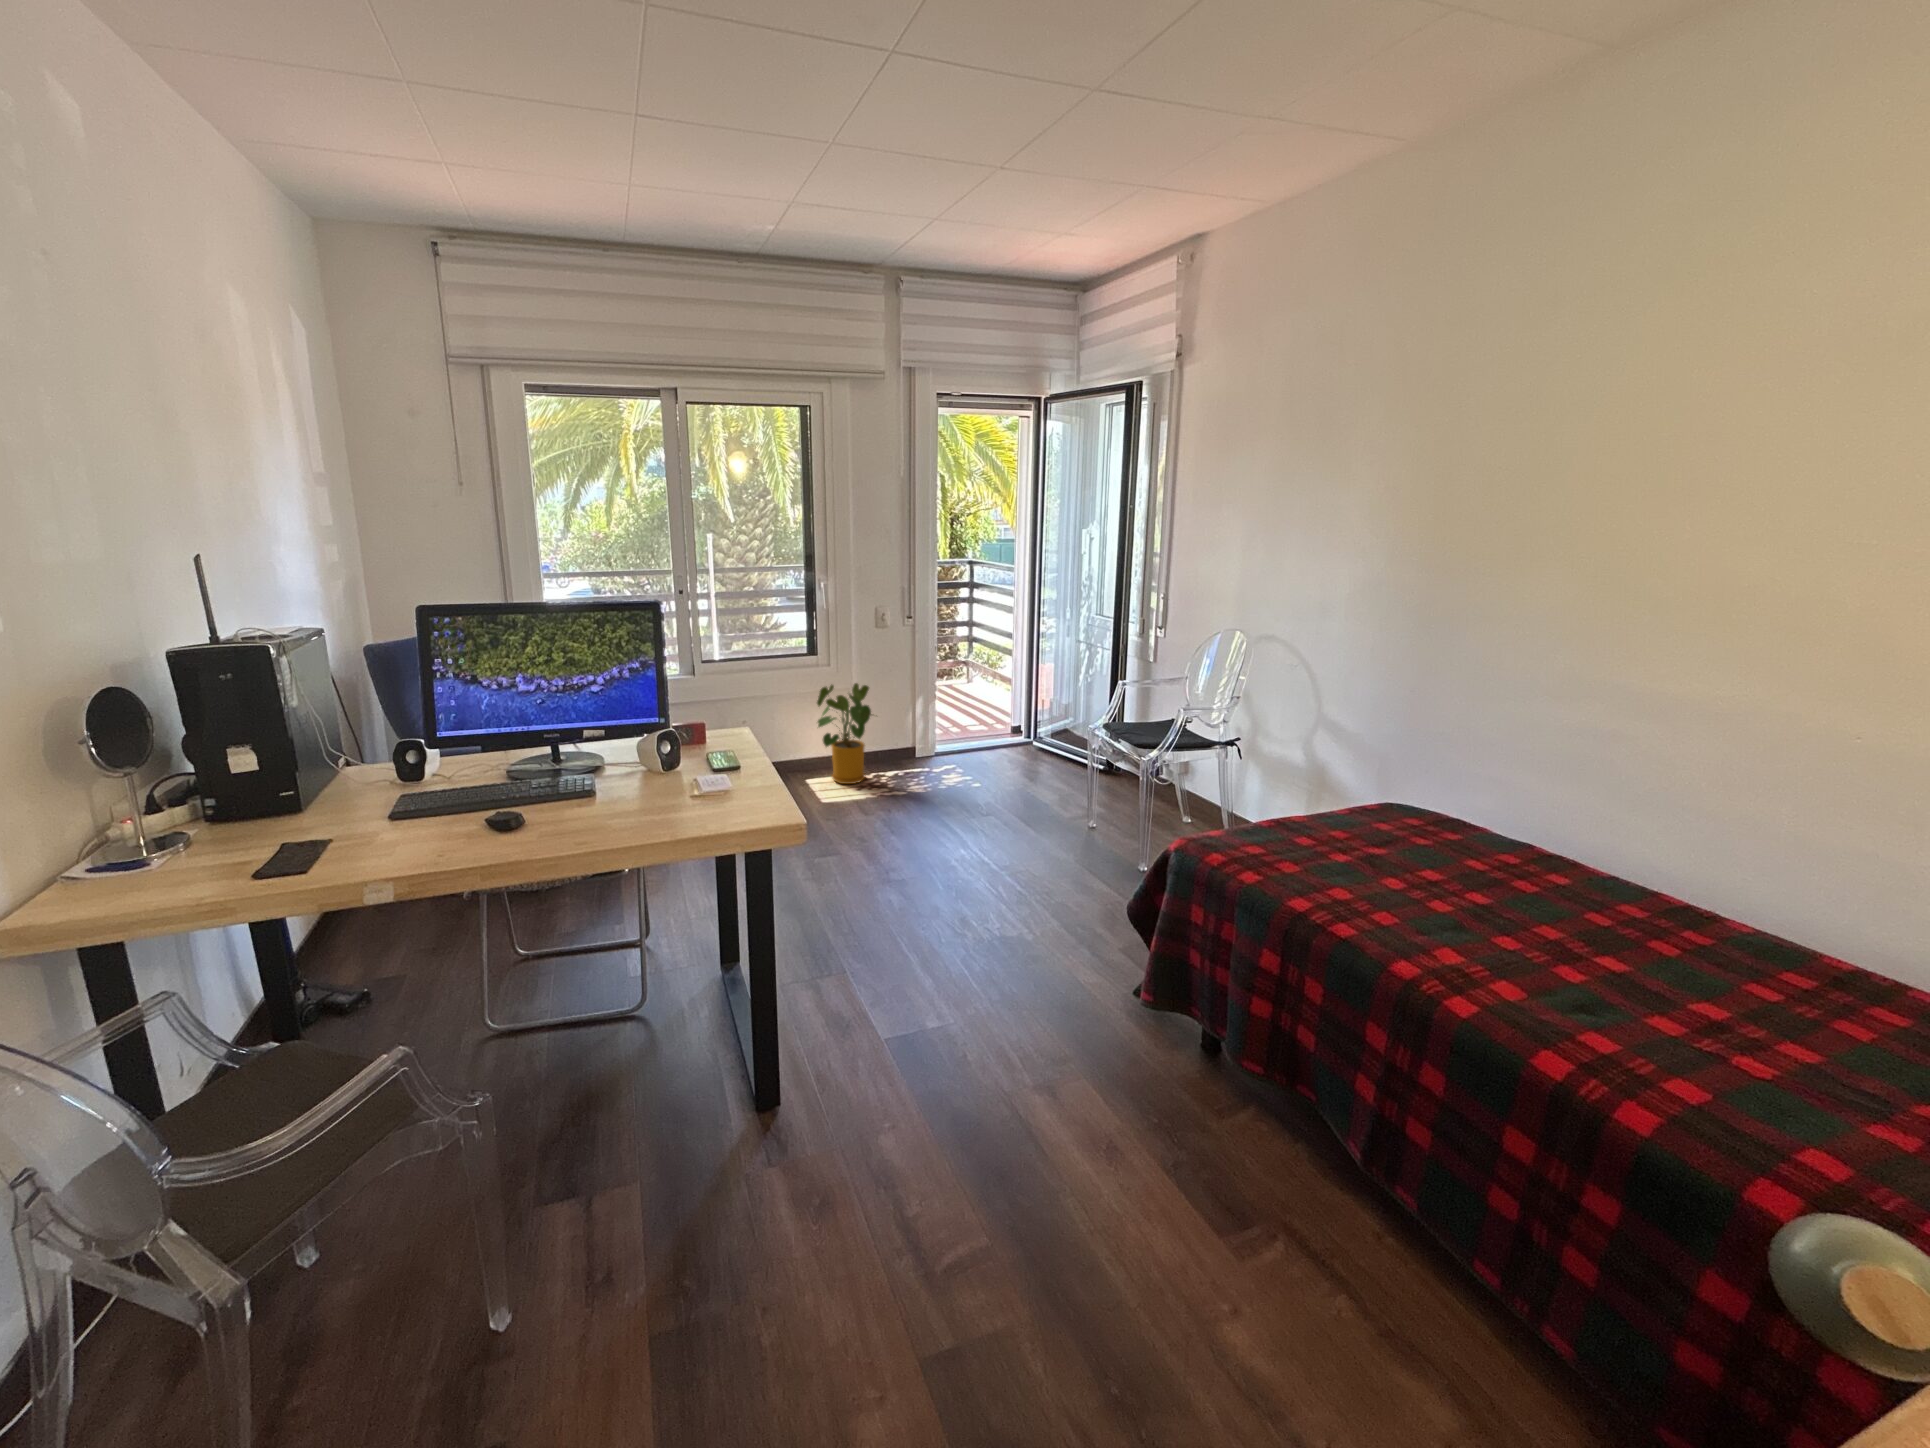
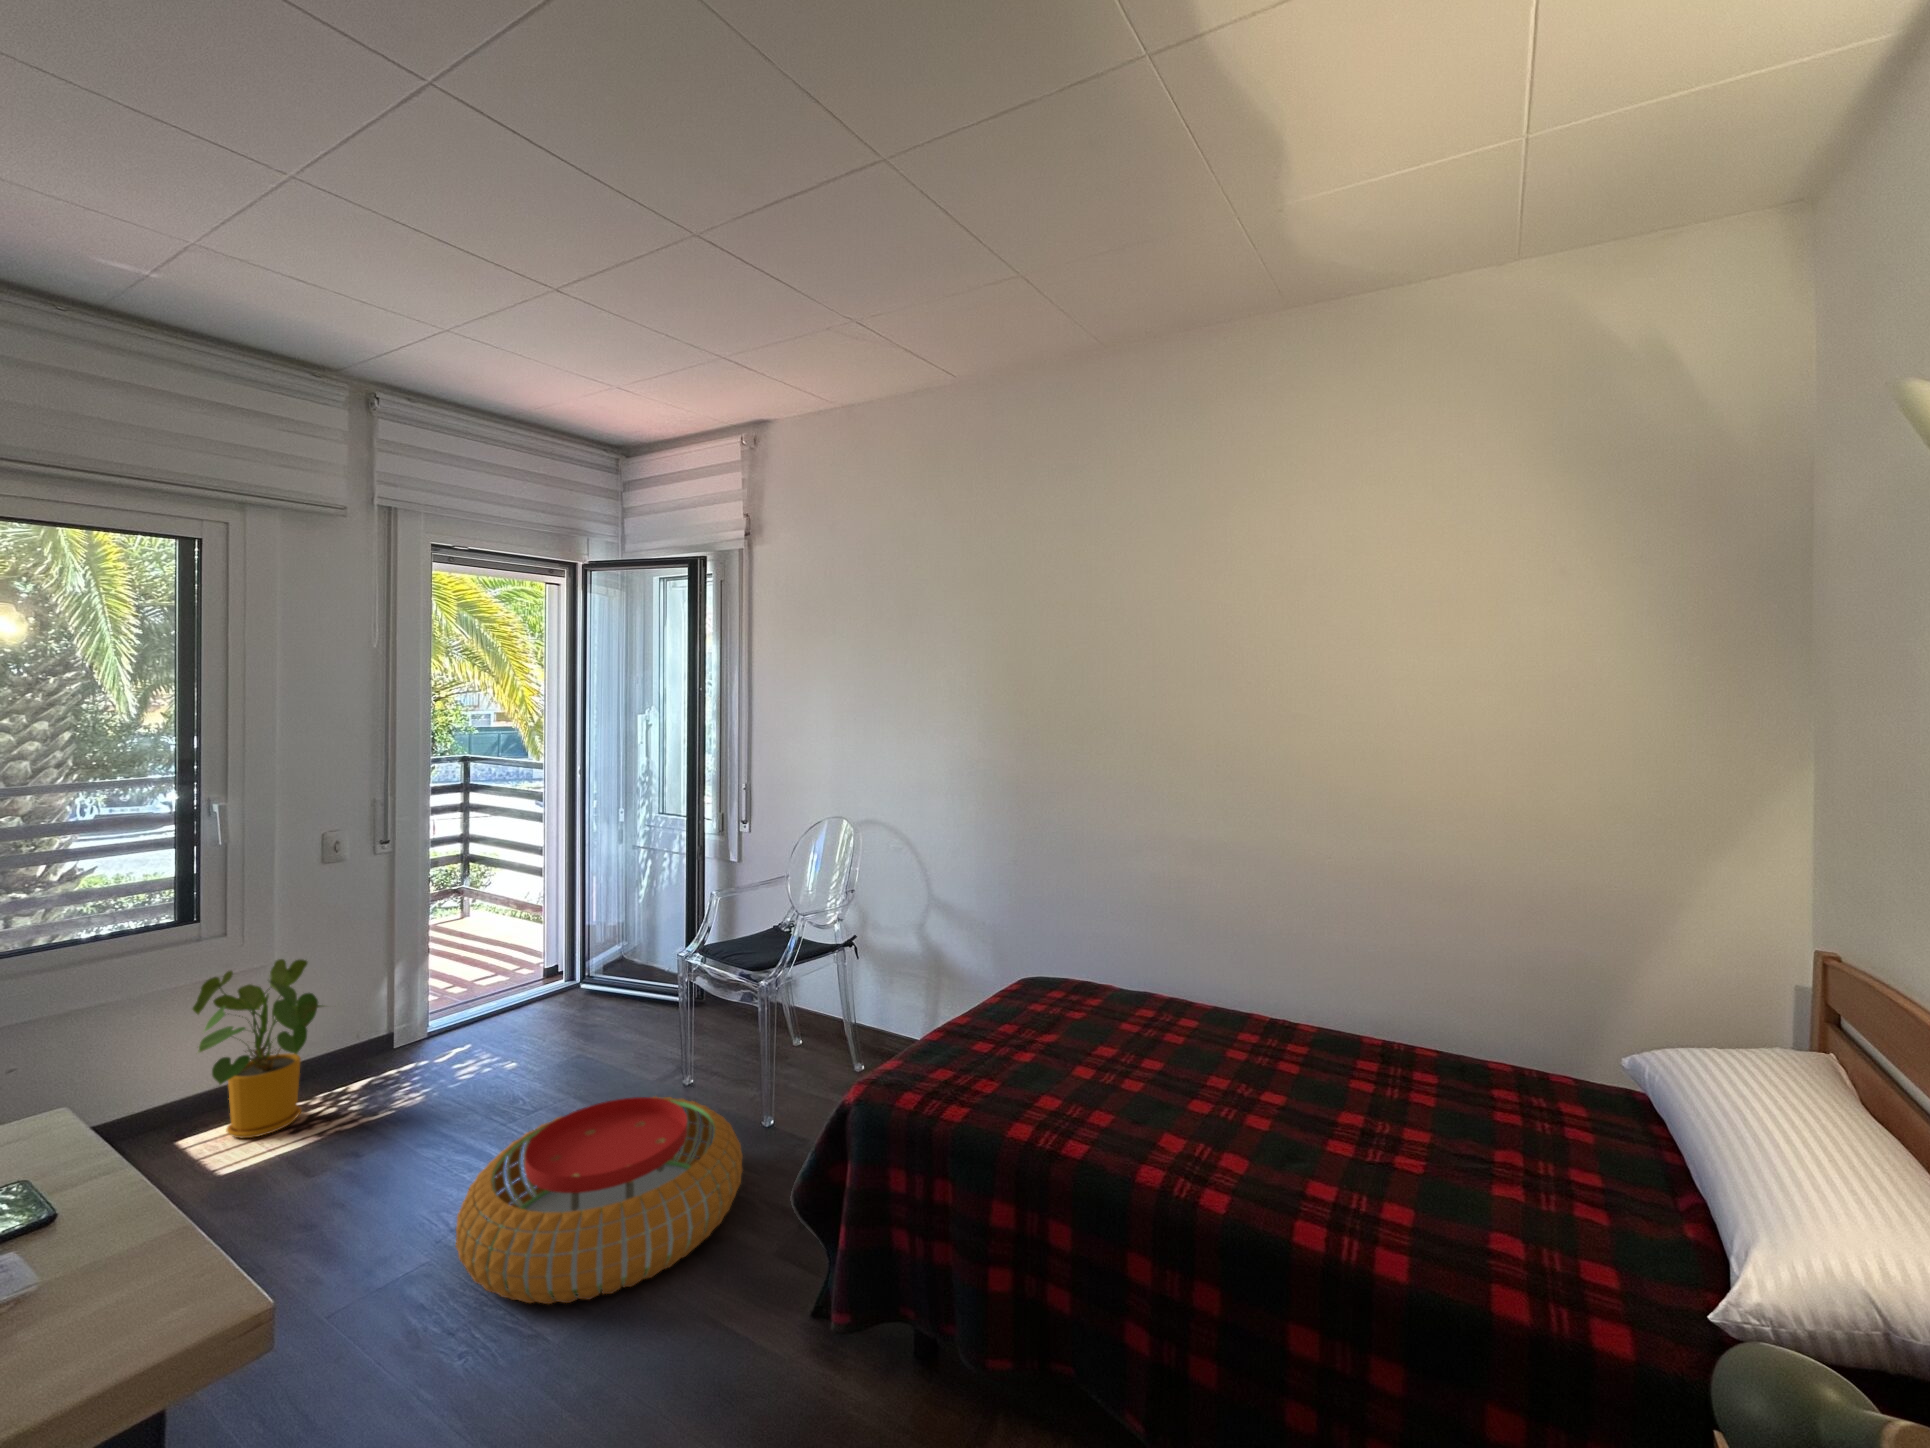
pouf: none [920,809,1099,923] -> present [456,1096,743,1304]

